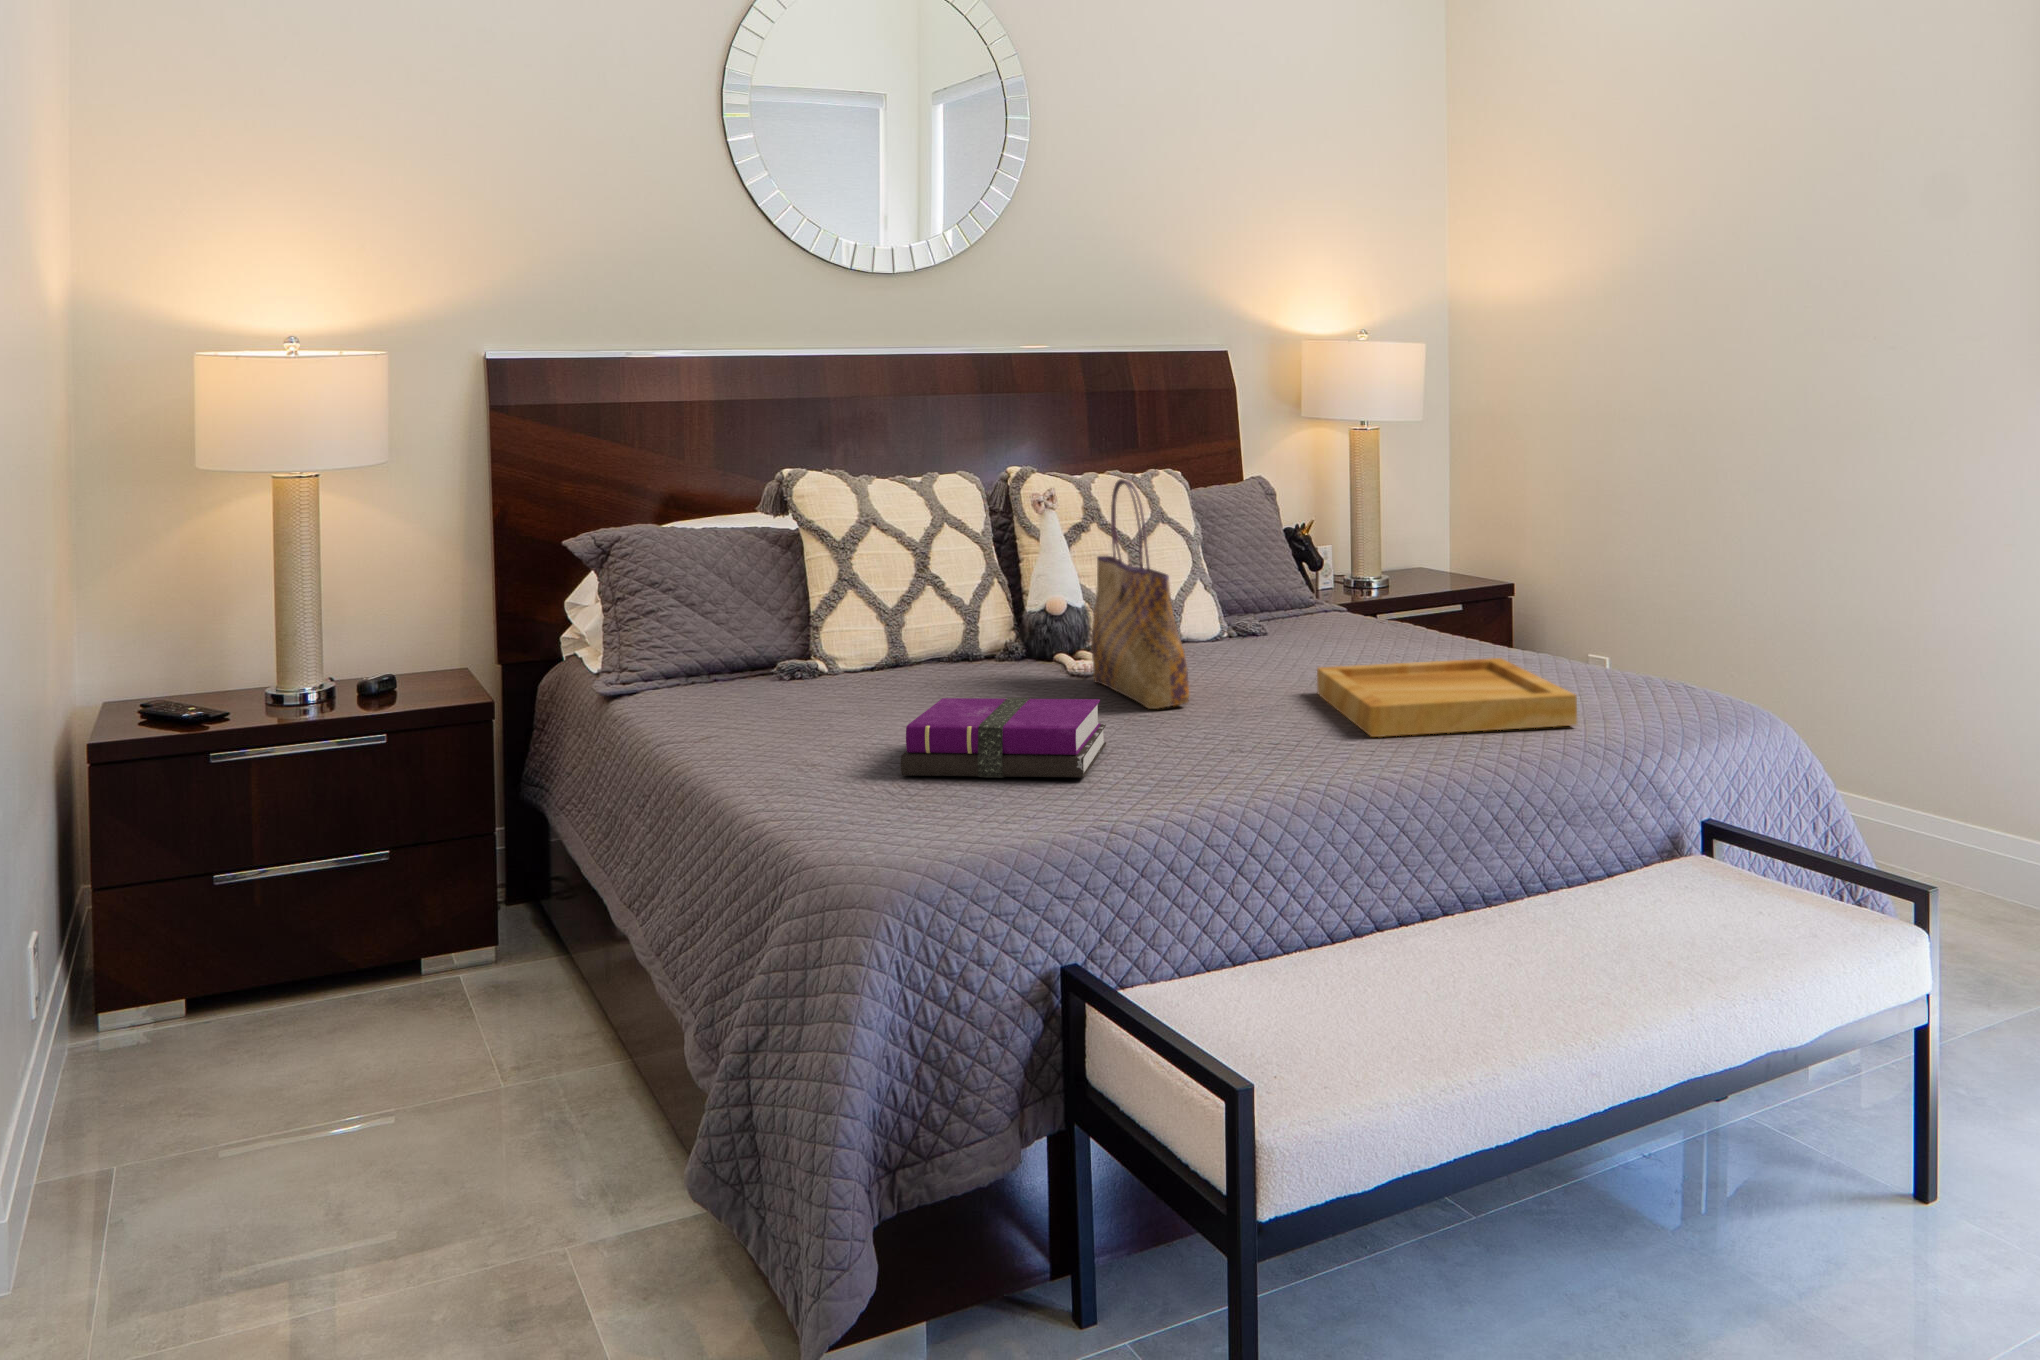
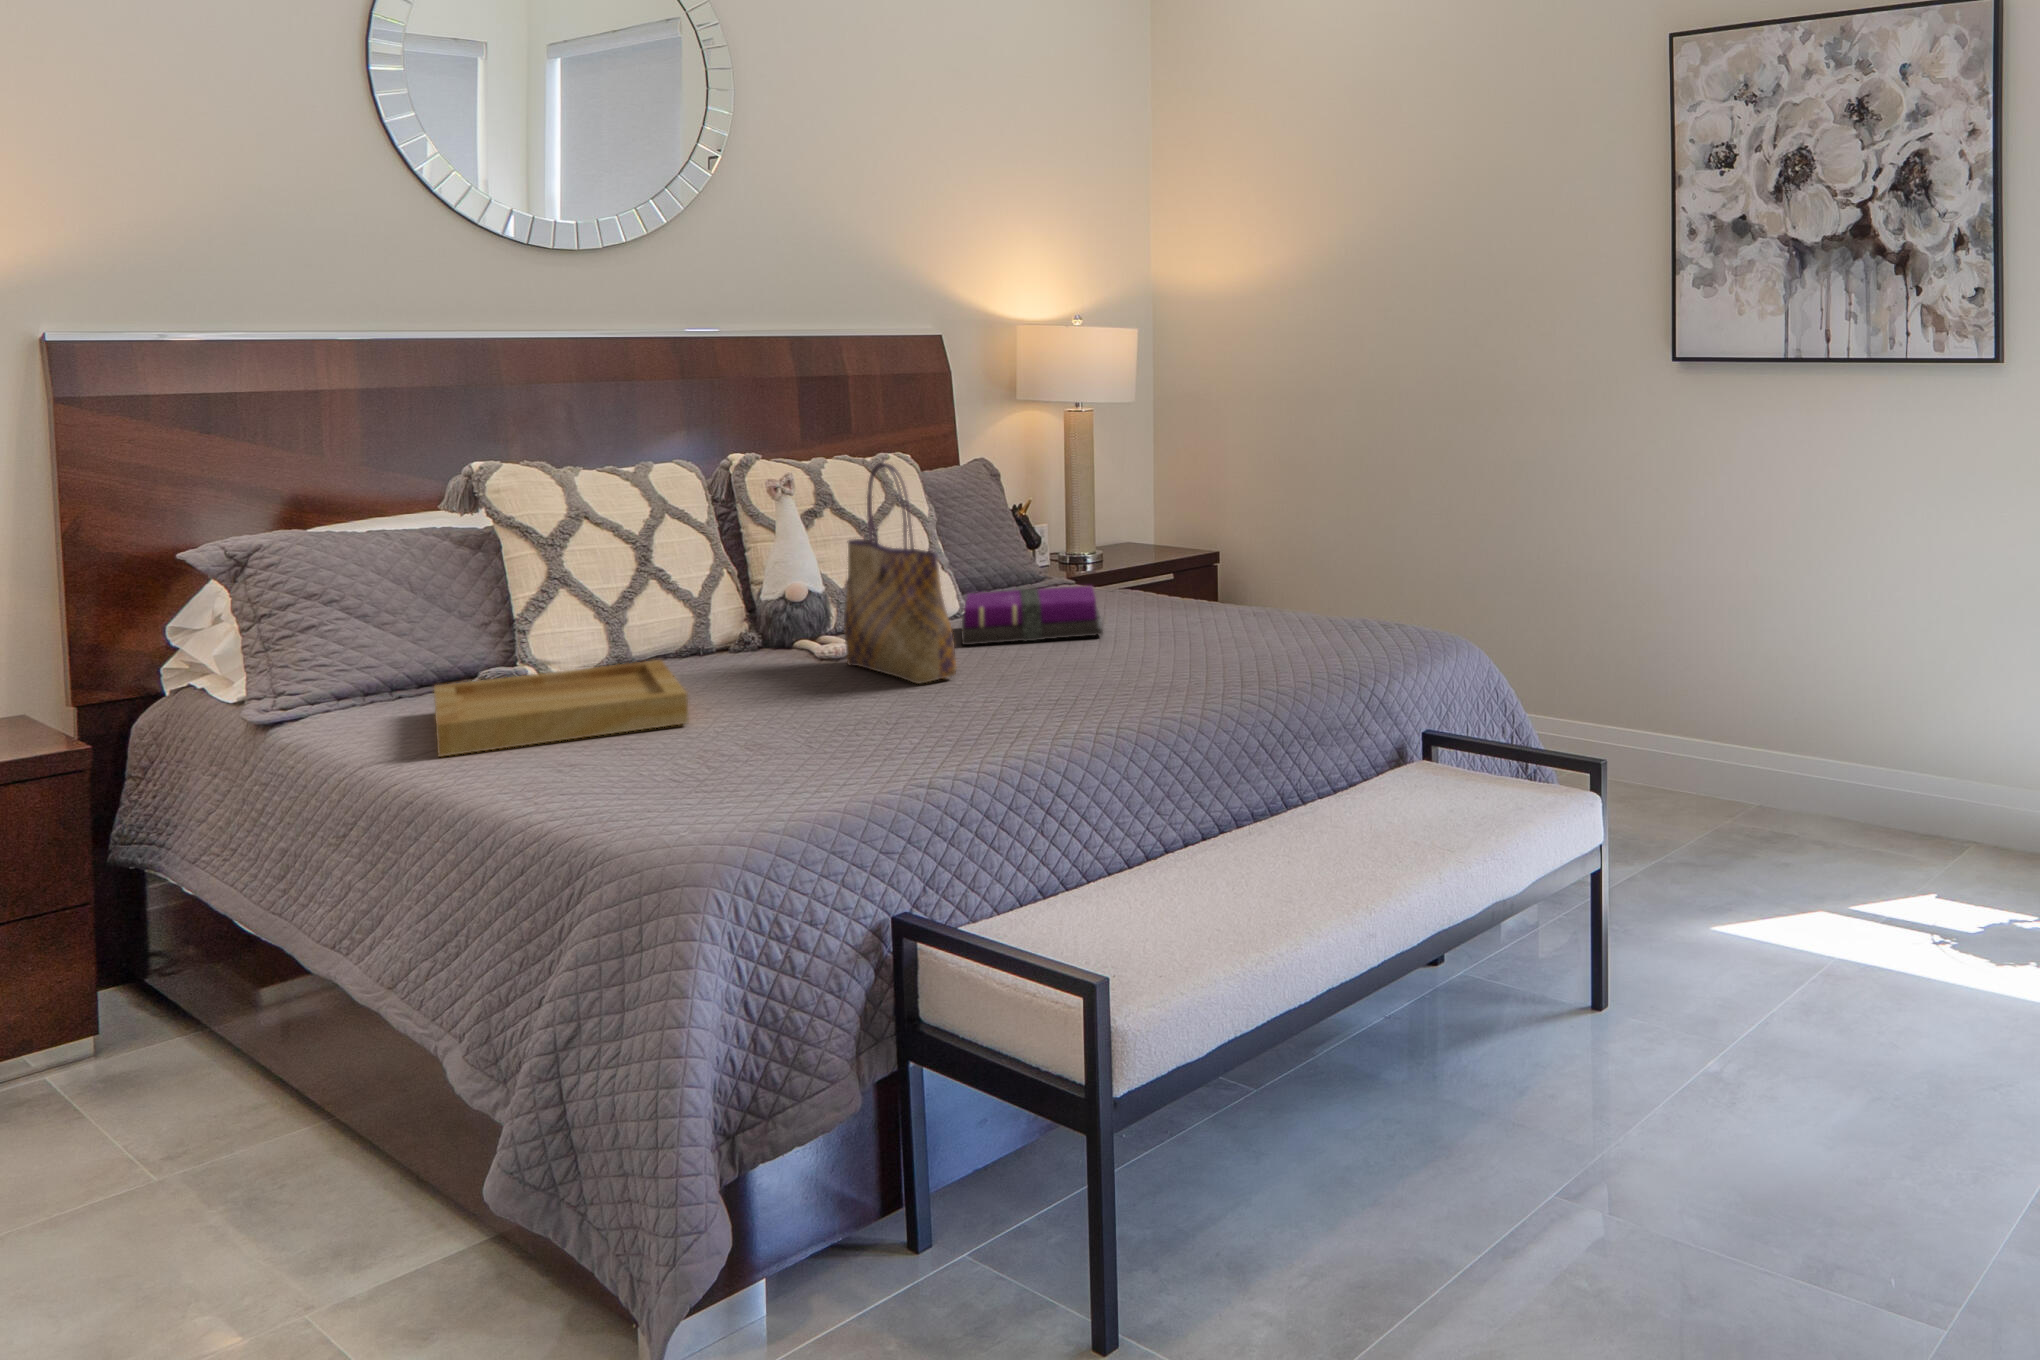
tray: present [1317,658,1577,737] -> present [434,660,689,757]
notebook: present [901,698,1106,778] -> present [961,586,1103,645]

